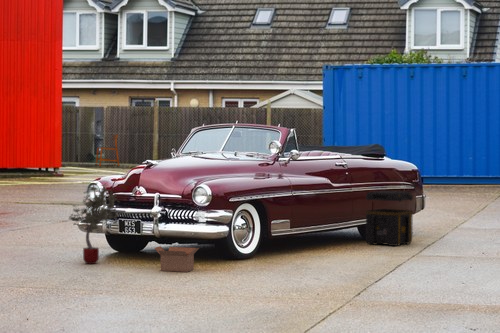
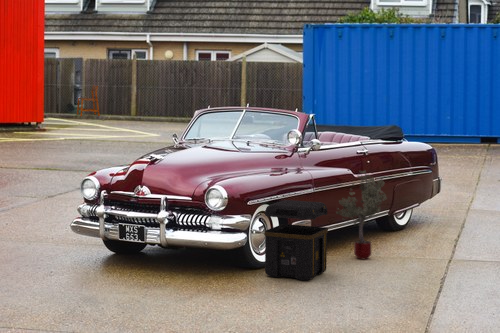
potted tree: present [69,183,119,264] -> present [336,171,387,259]
toolbox: present [365,191,413,246] -> present [264,200,328,280]
cardboard box: present [155,246,199,272] -> none [164,262,220,296]

